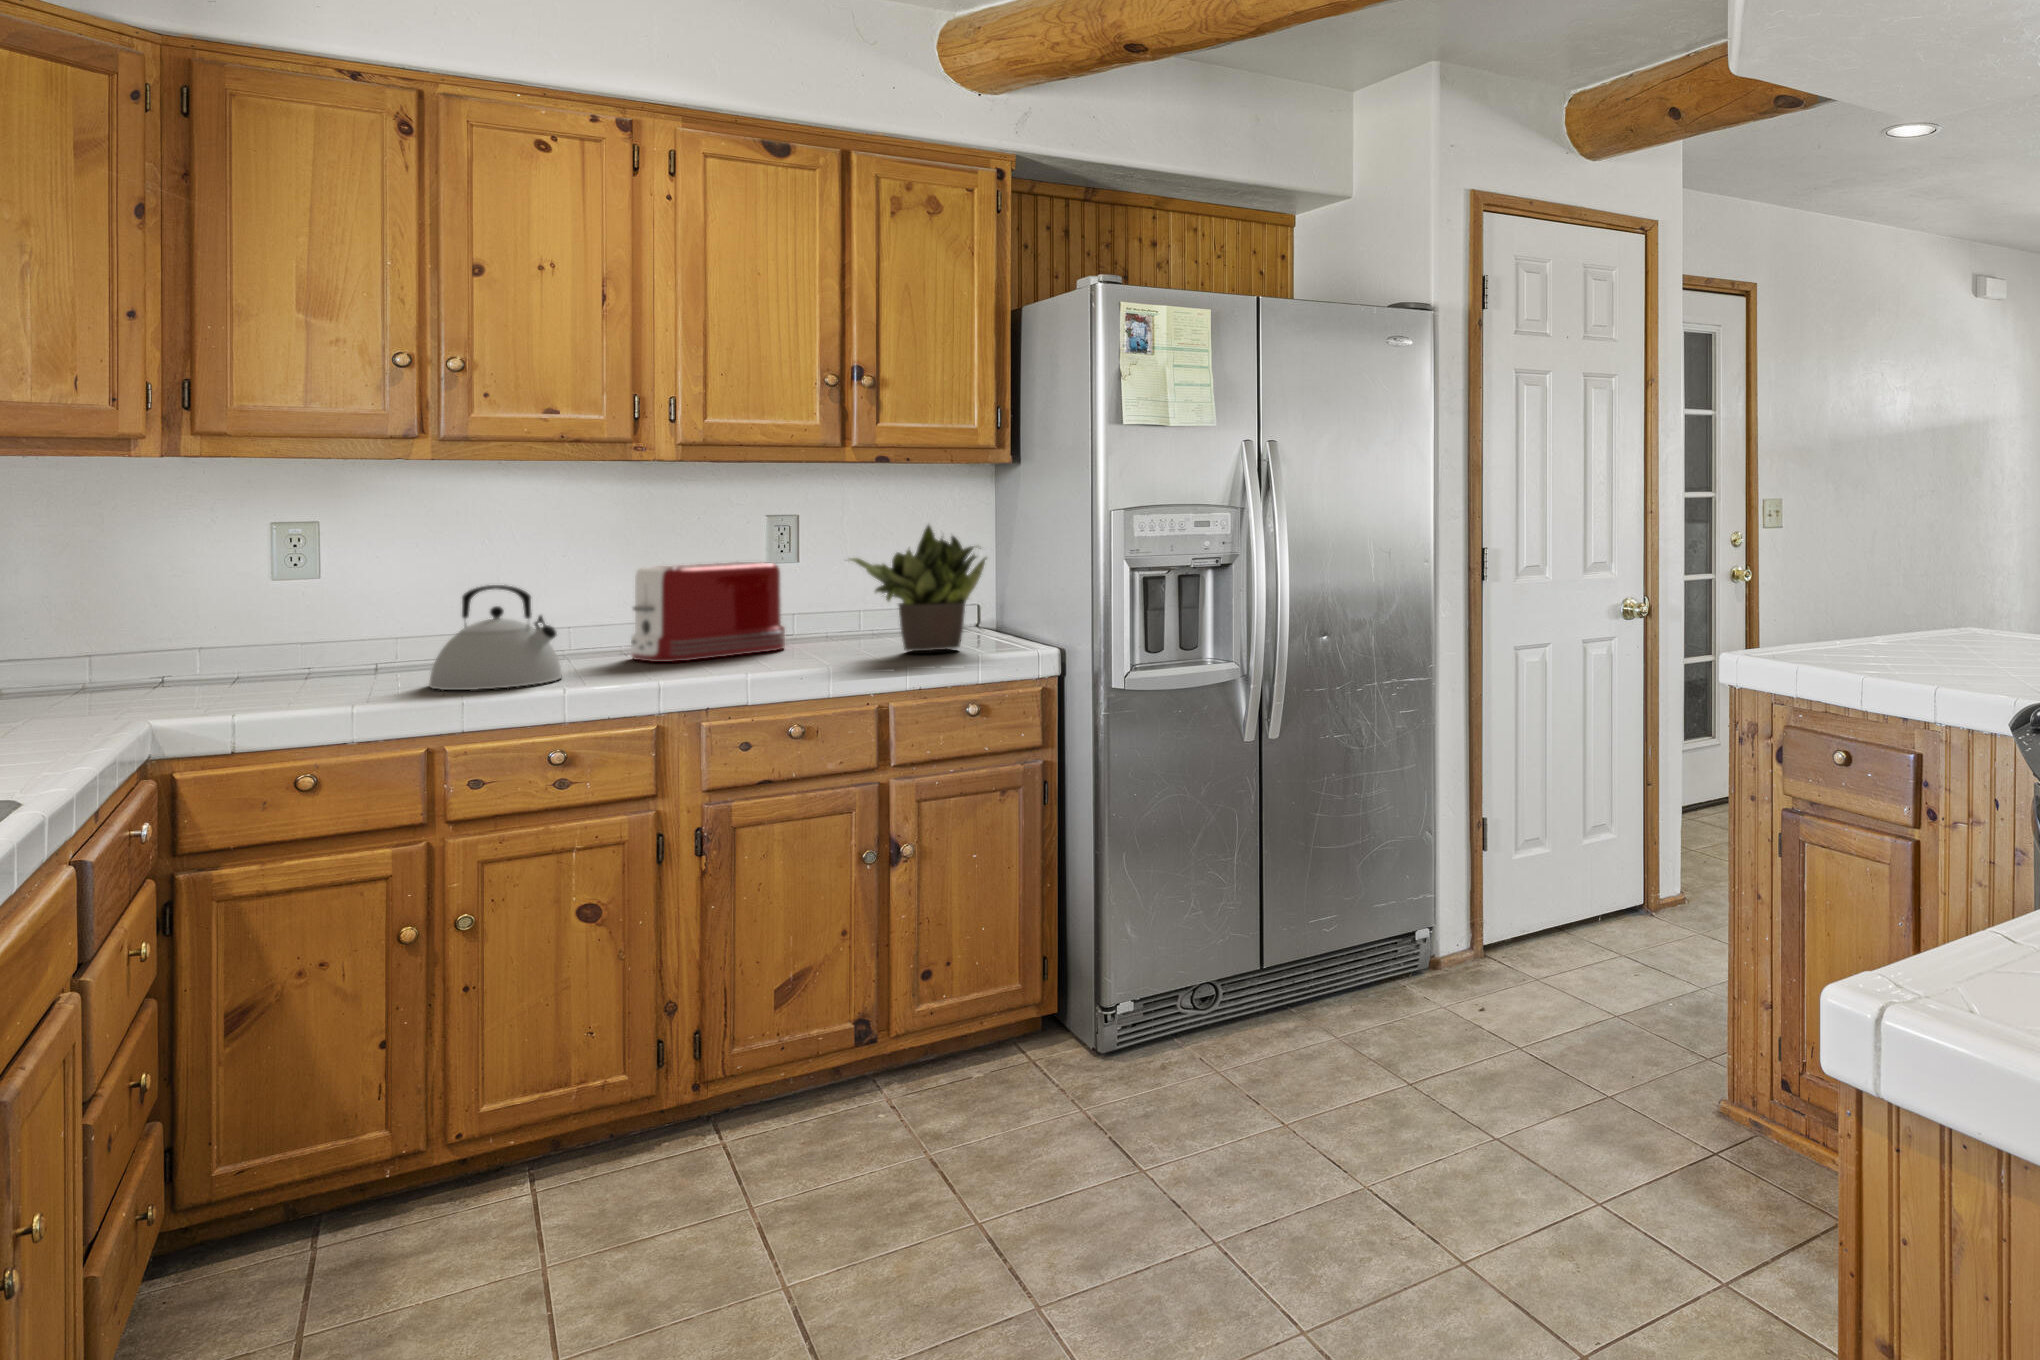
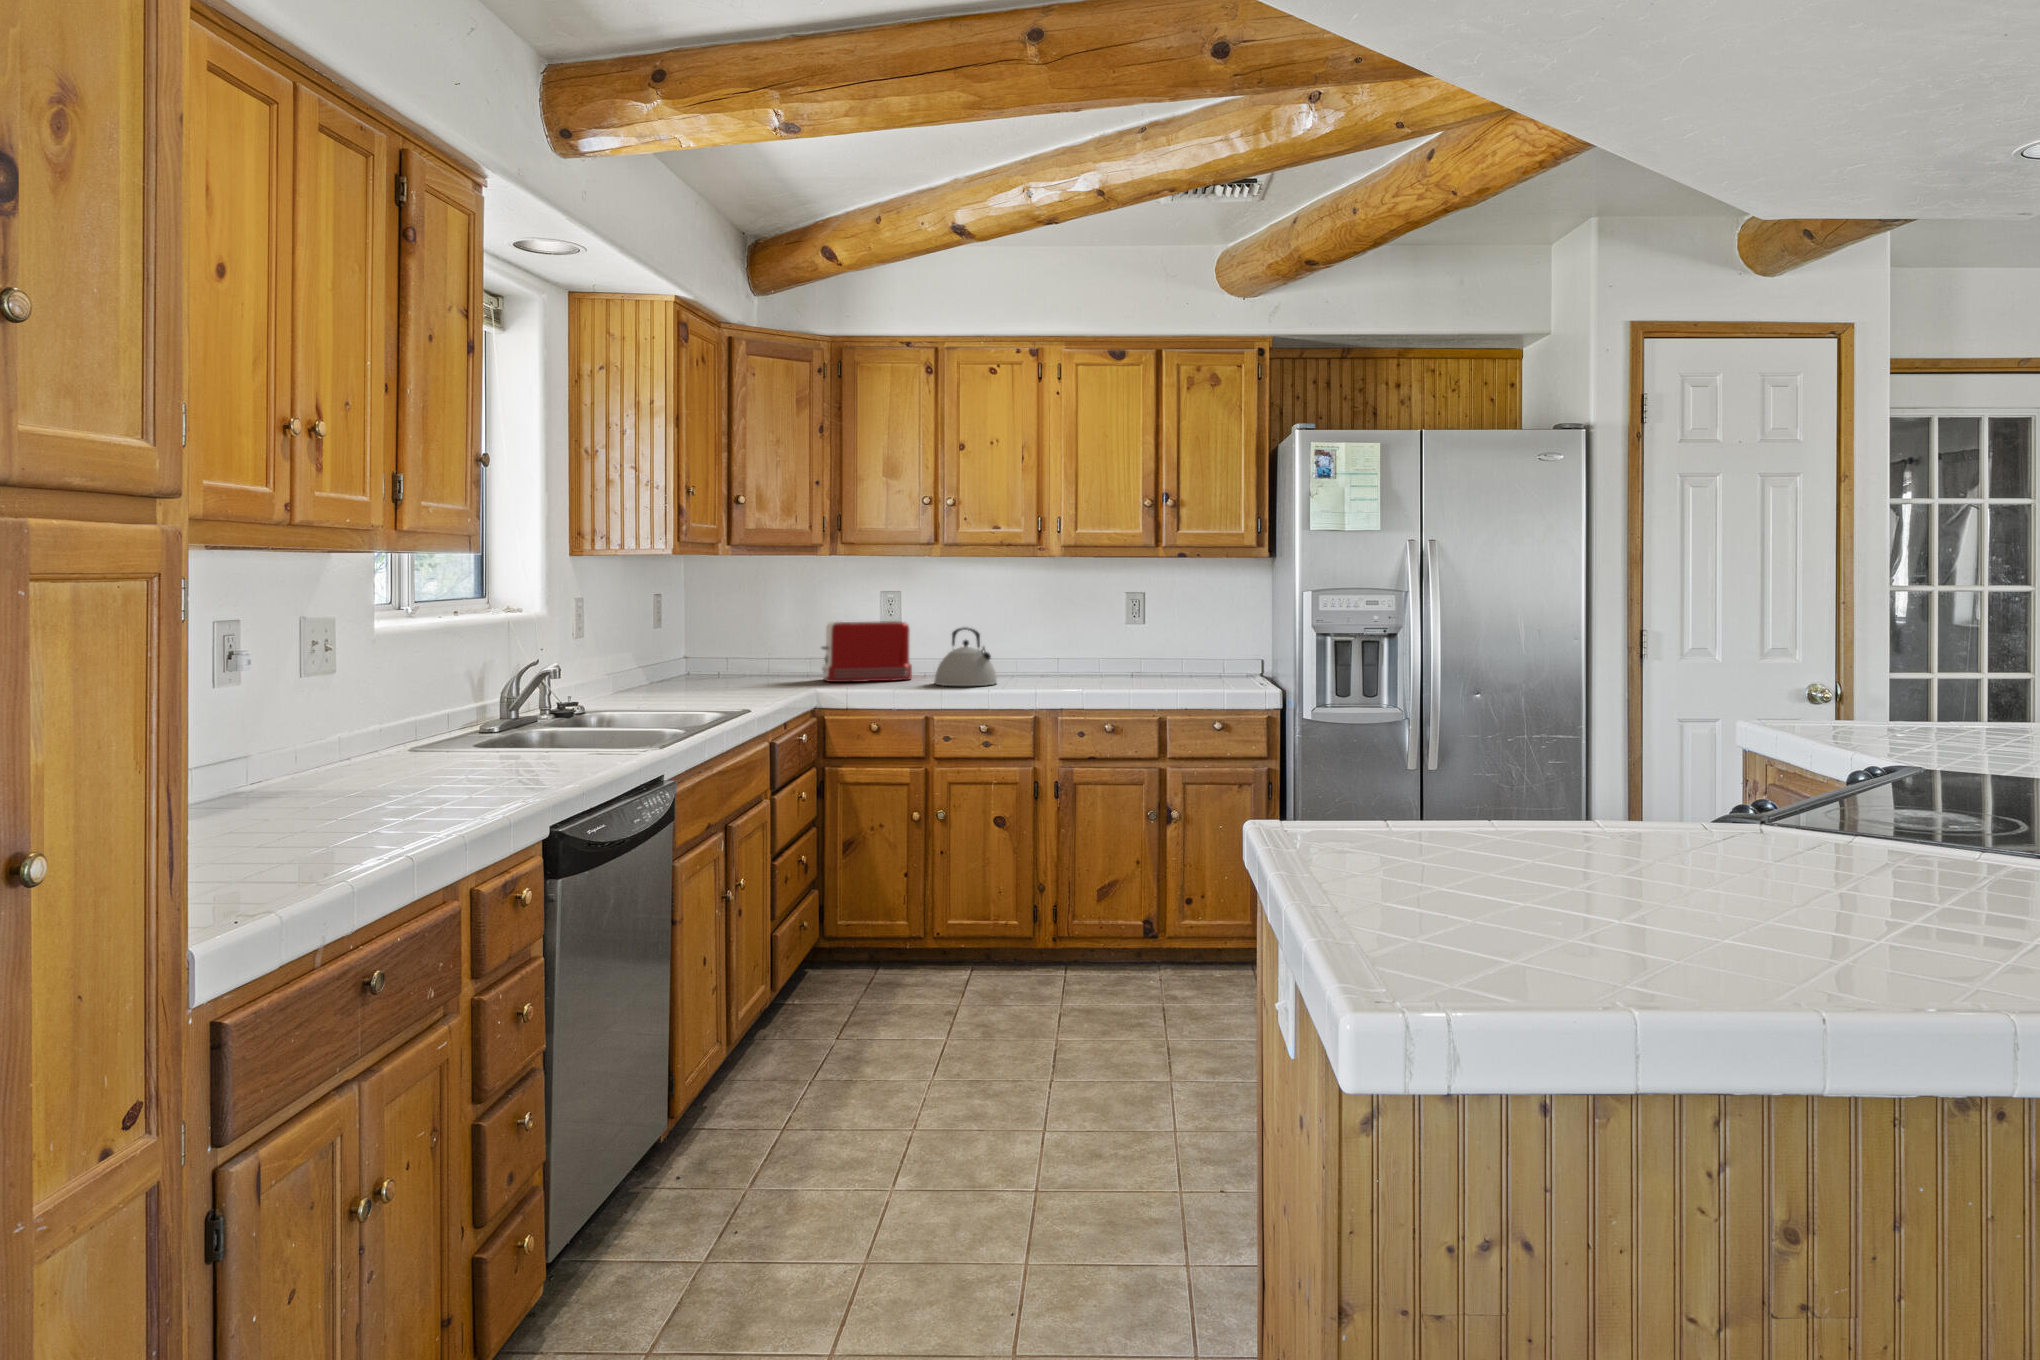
potted plant: present [849,525,986,651] -> none [1149,596,1242,684]
toaster: present [631,562,785,662] -> present [821,621,912,682]

